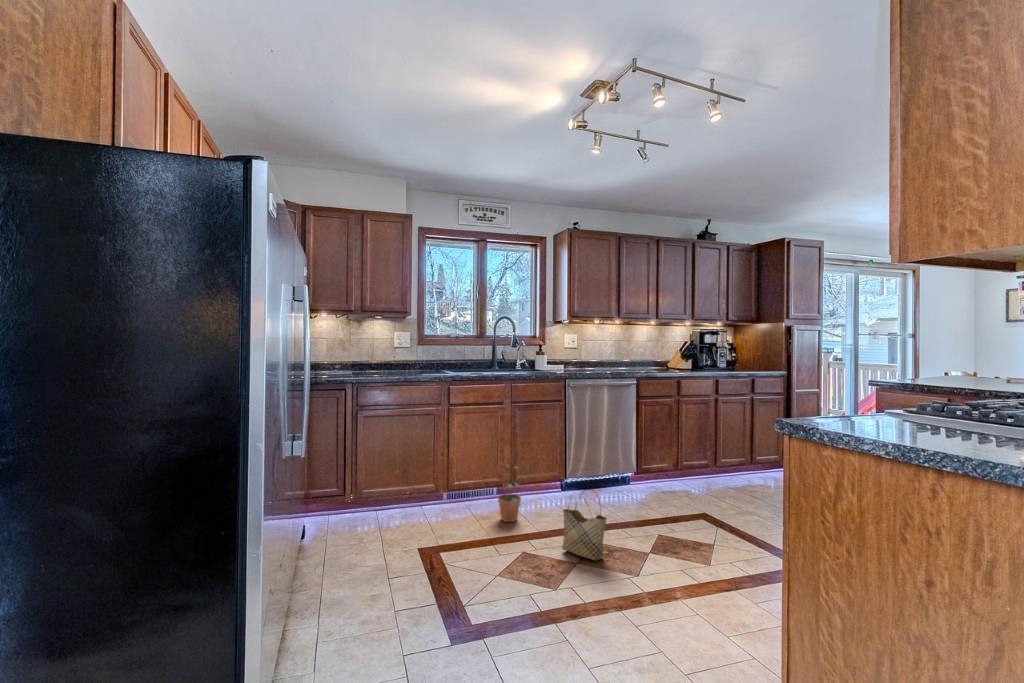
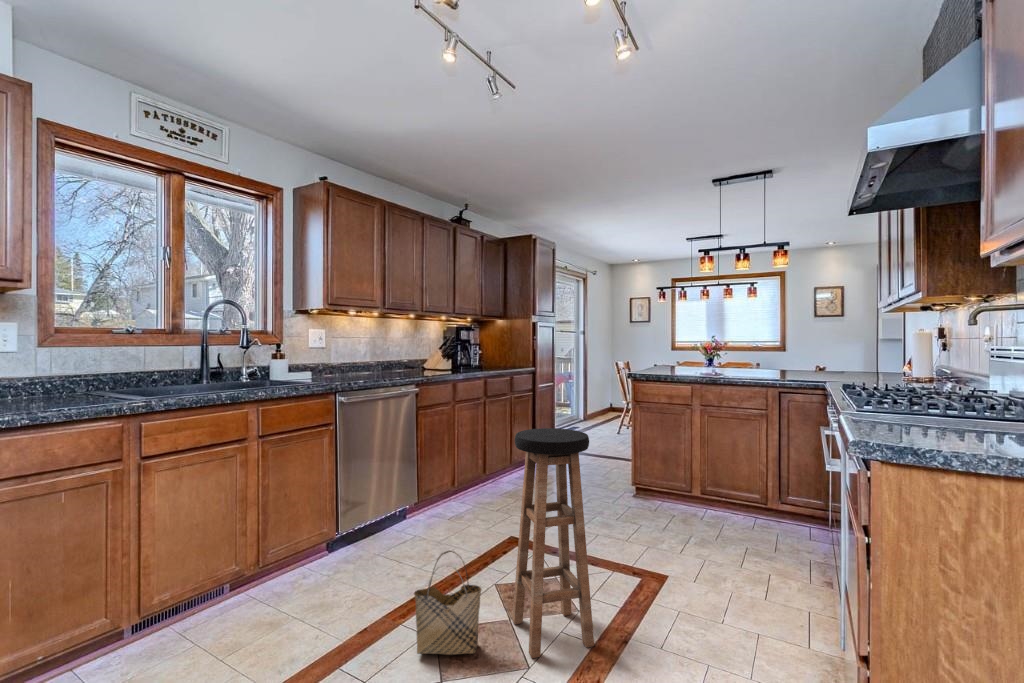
bar stool: none [632,411,694,588] -> present [512,428,594,658]
potted plant: present [498,450,521,522] -> none [266,512,313,637]

